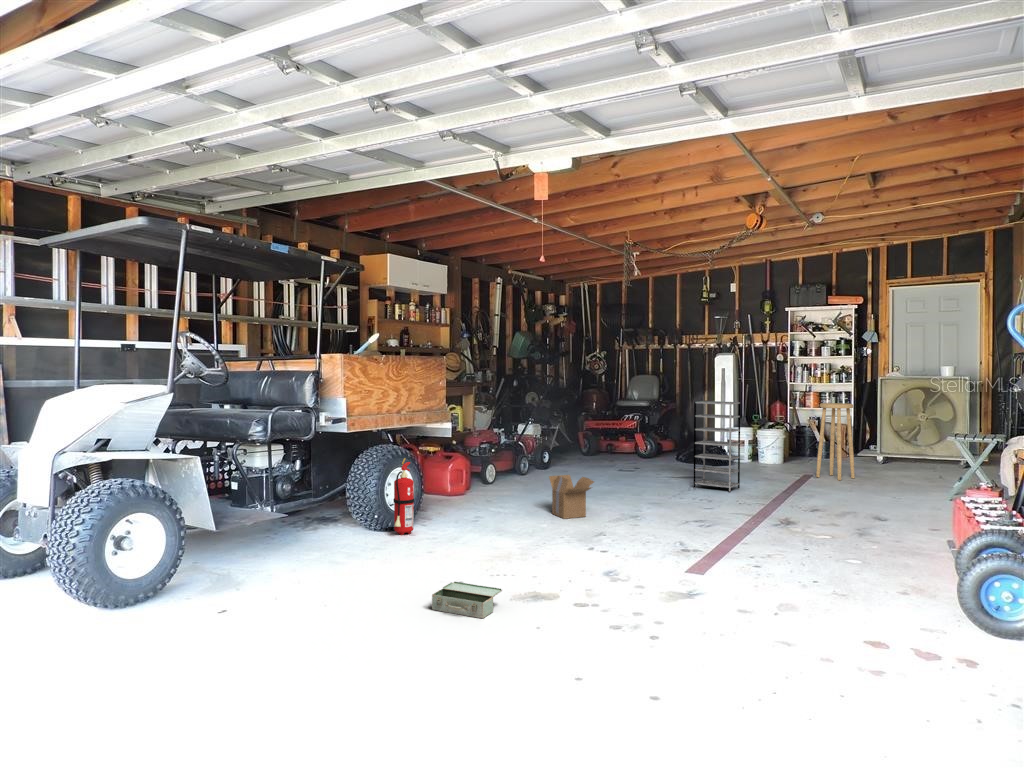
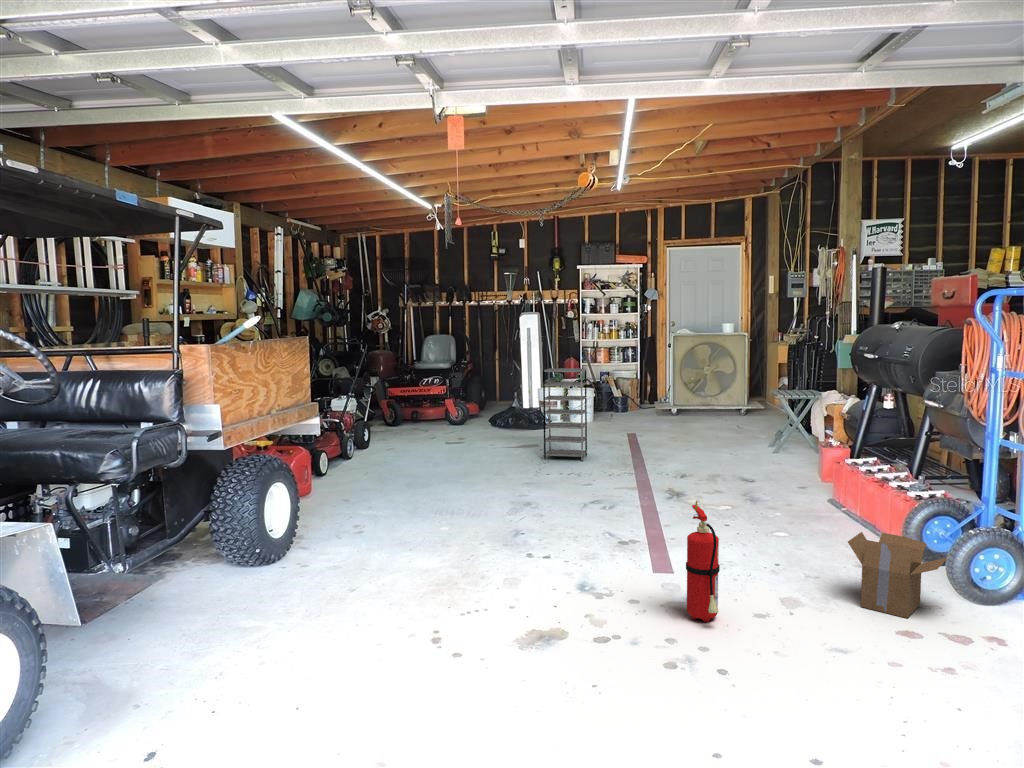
stool: present [816,403,855,480] -> none [638,362,670,437]
fire extinguisher: present [393,458,414,535] -> present [686,501,720,622]
cardboard box: present [549,475,594,519] -> present [848,532,948,618]
toolbox: present [432,582,502,618] -> none [439,631,513,674]

